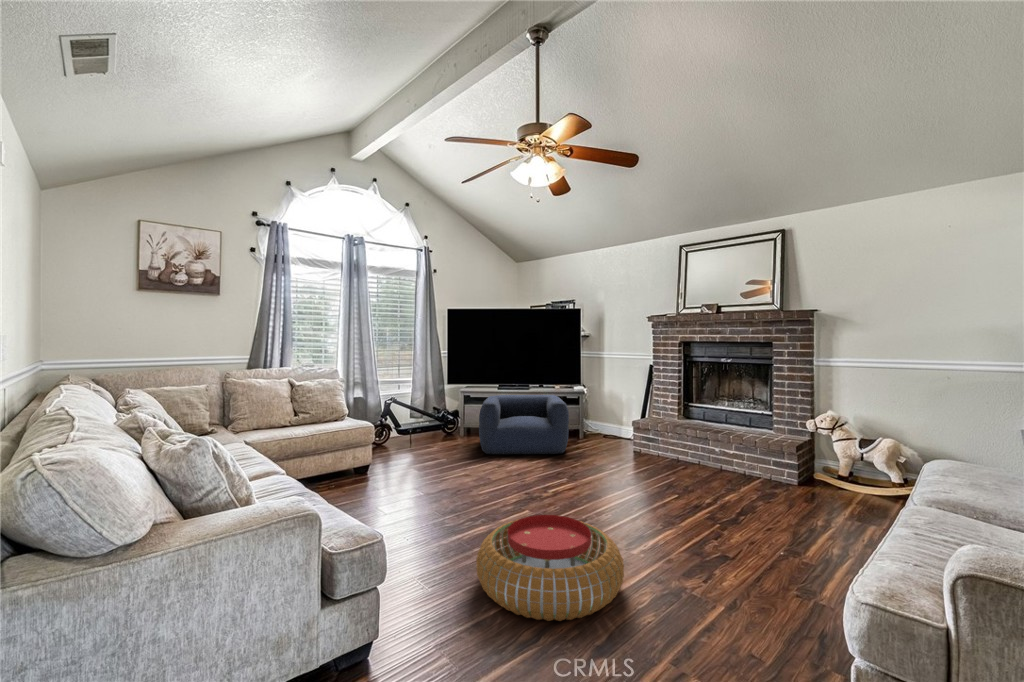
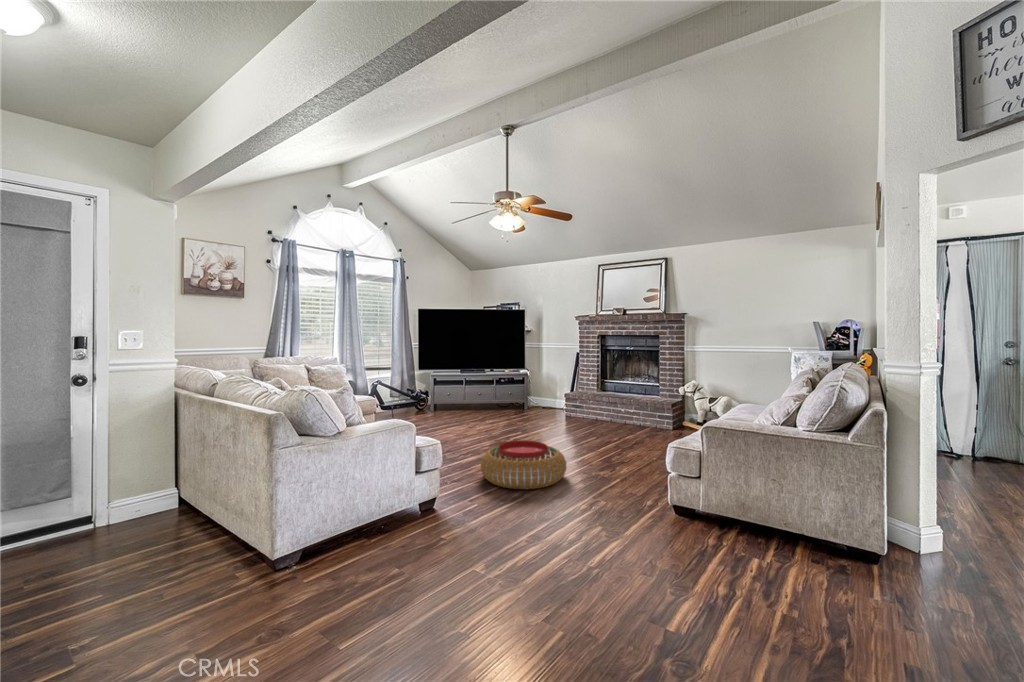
armchair: present [479,395,569,454] -> none [449,377,519,421]

